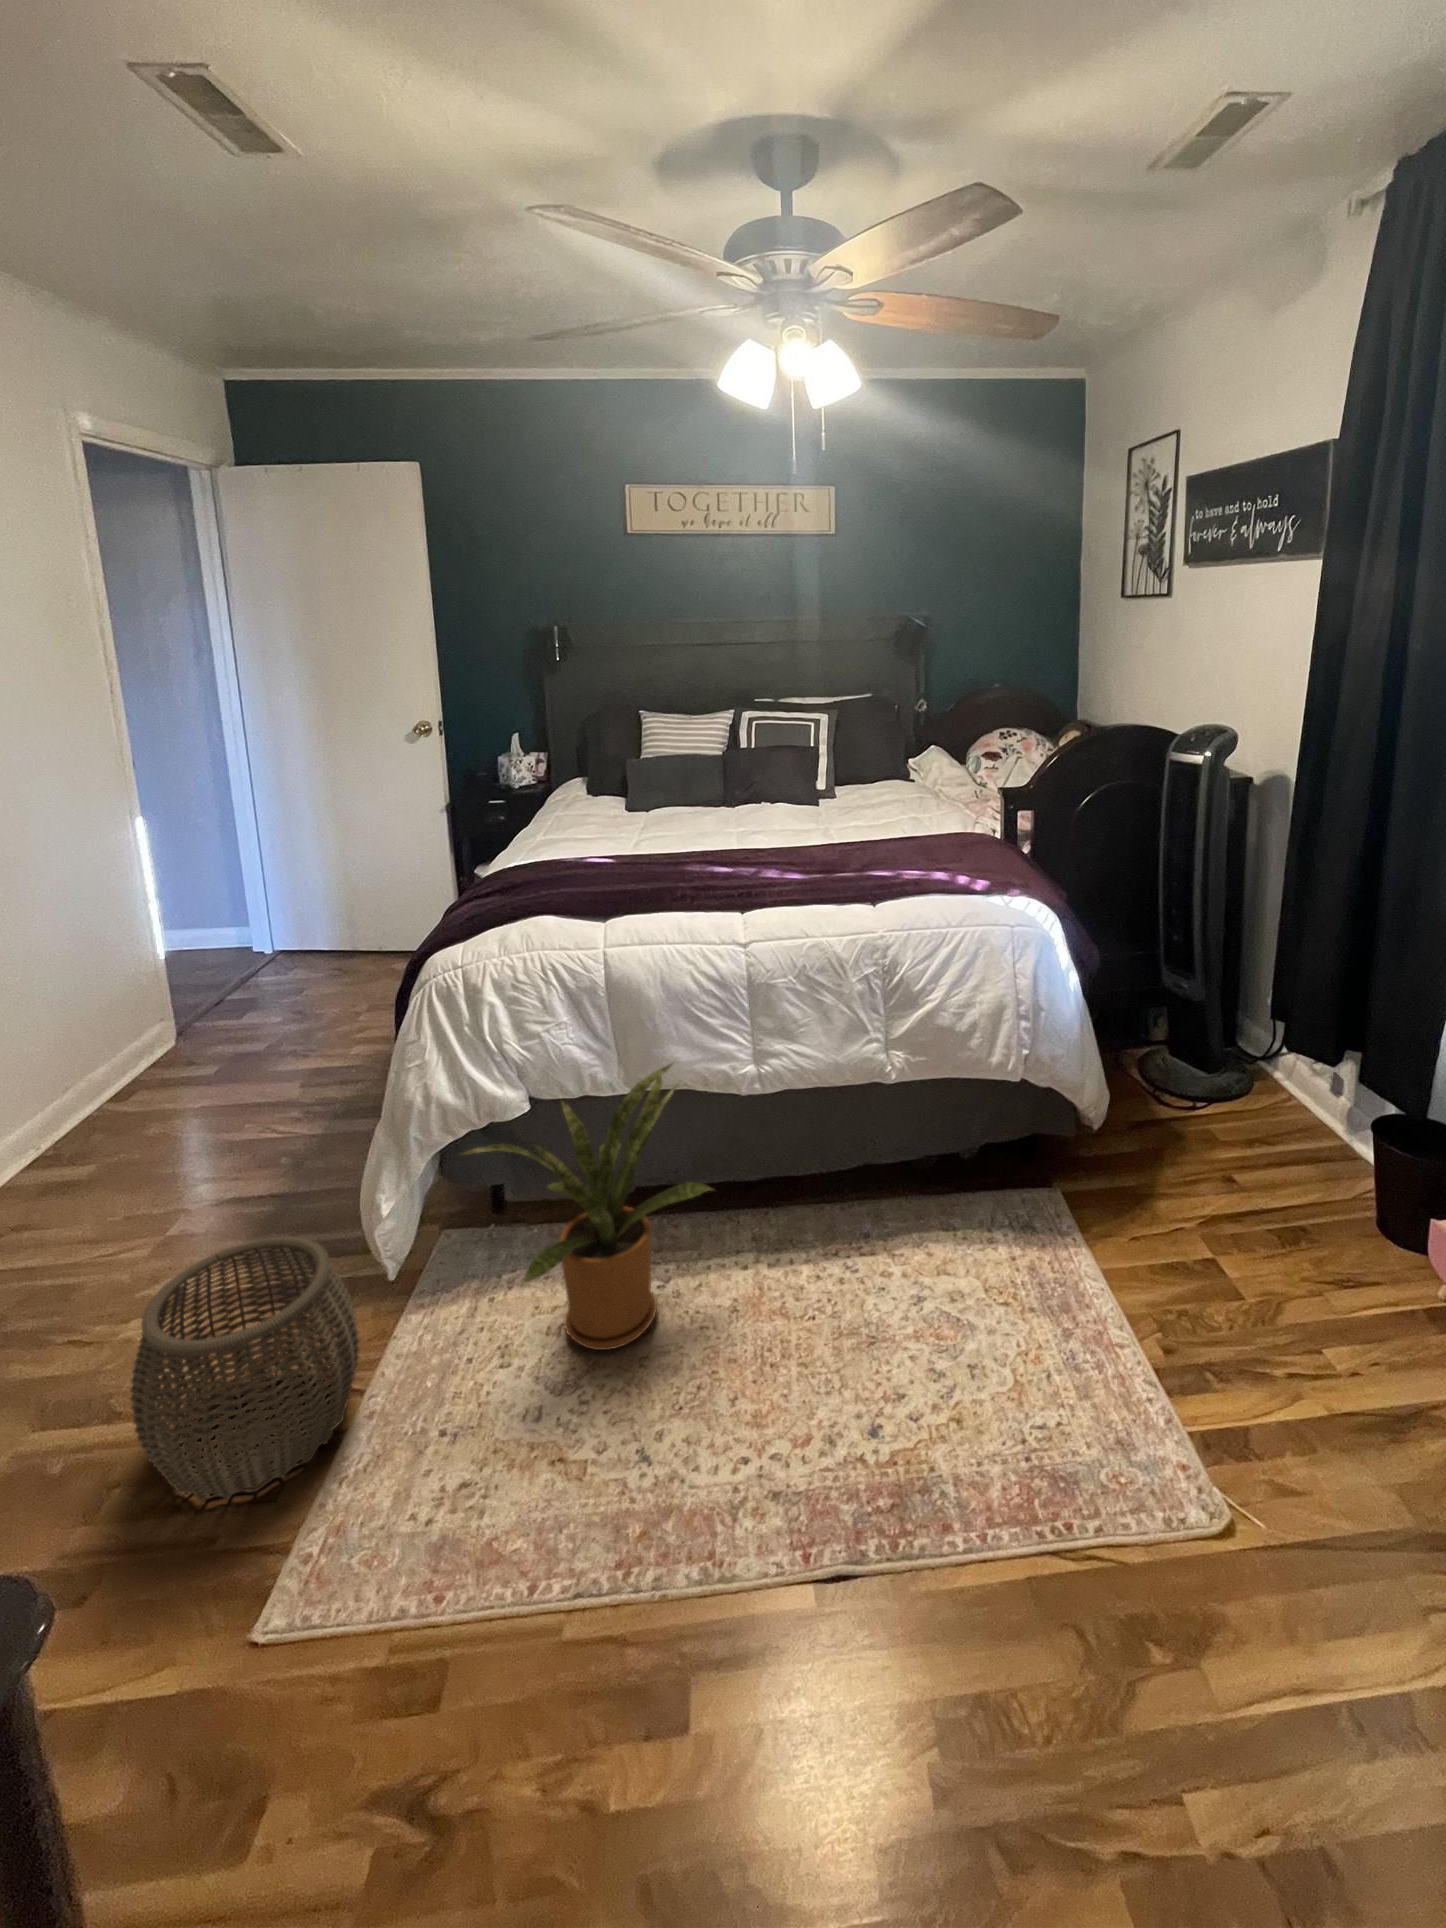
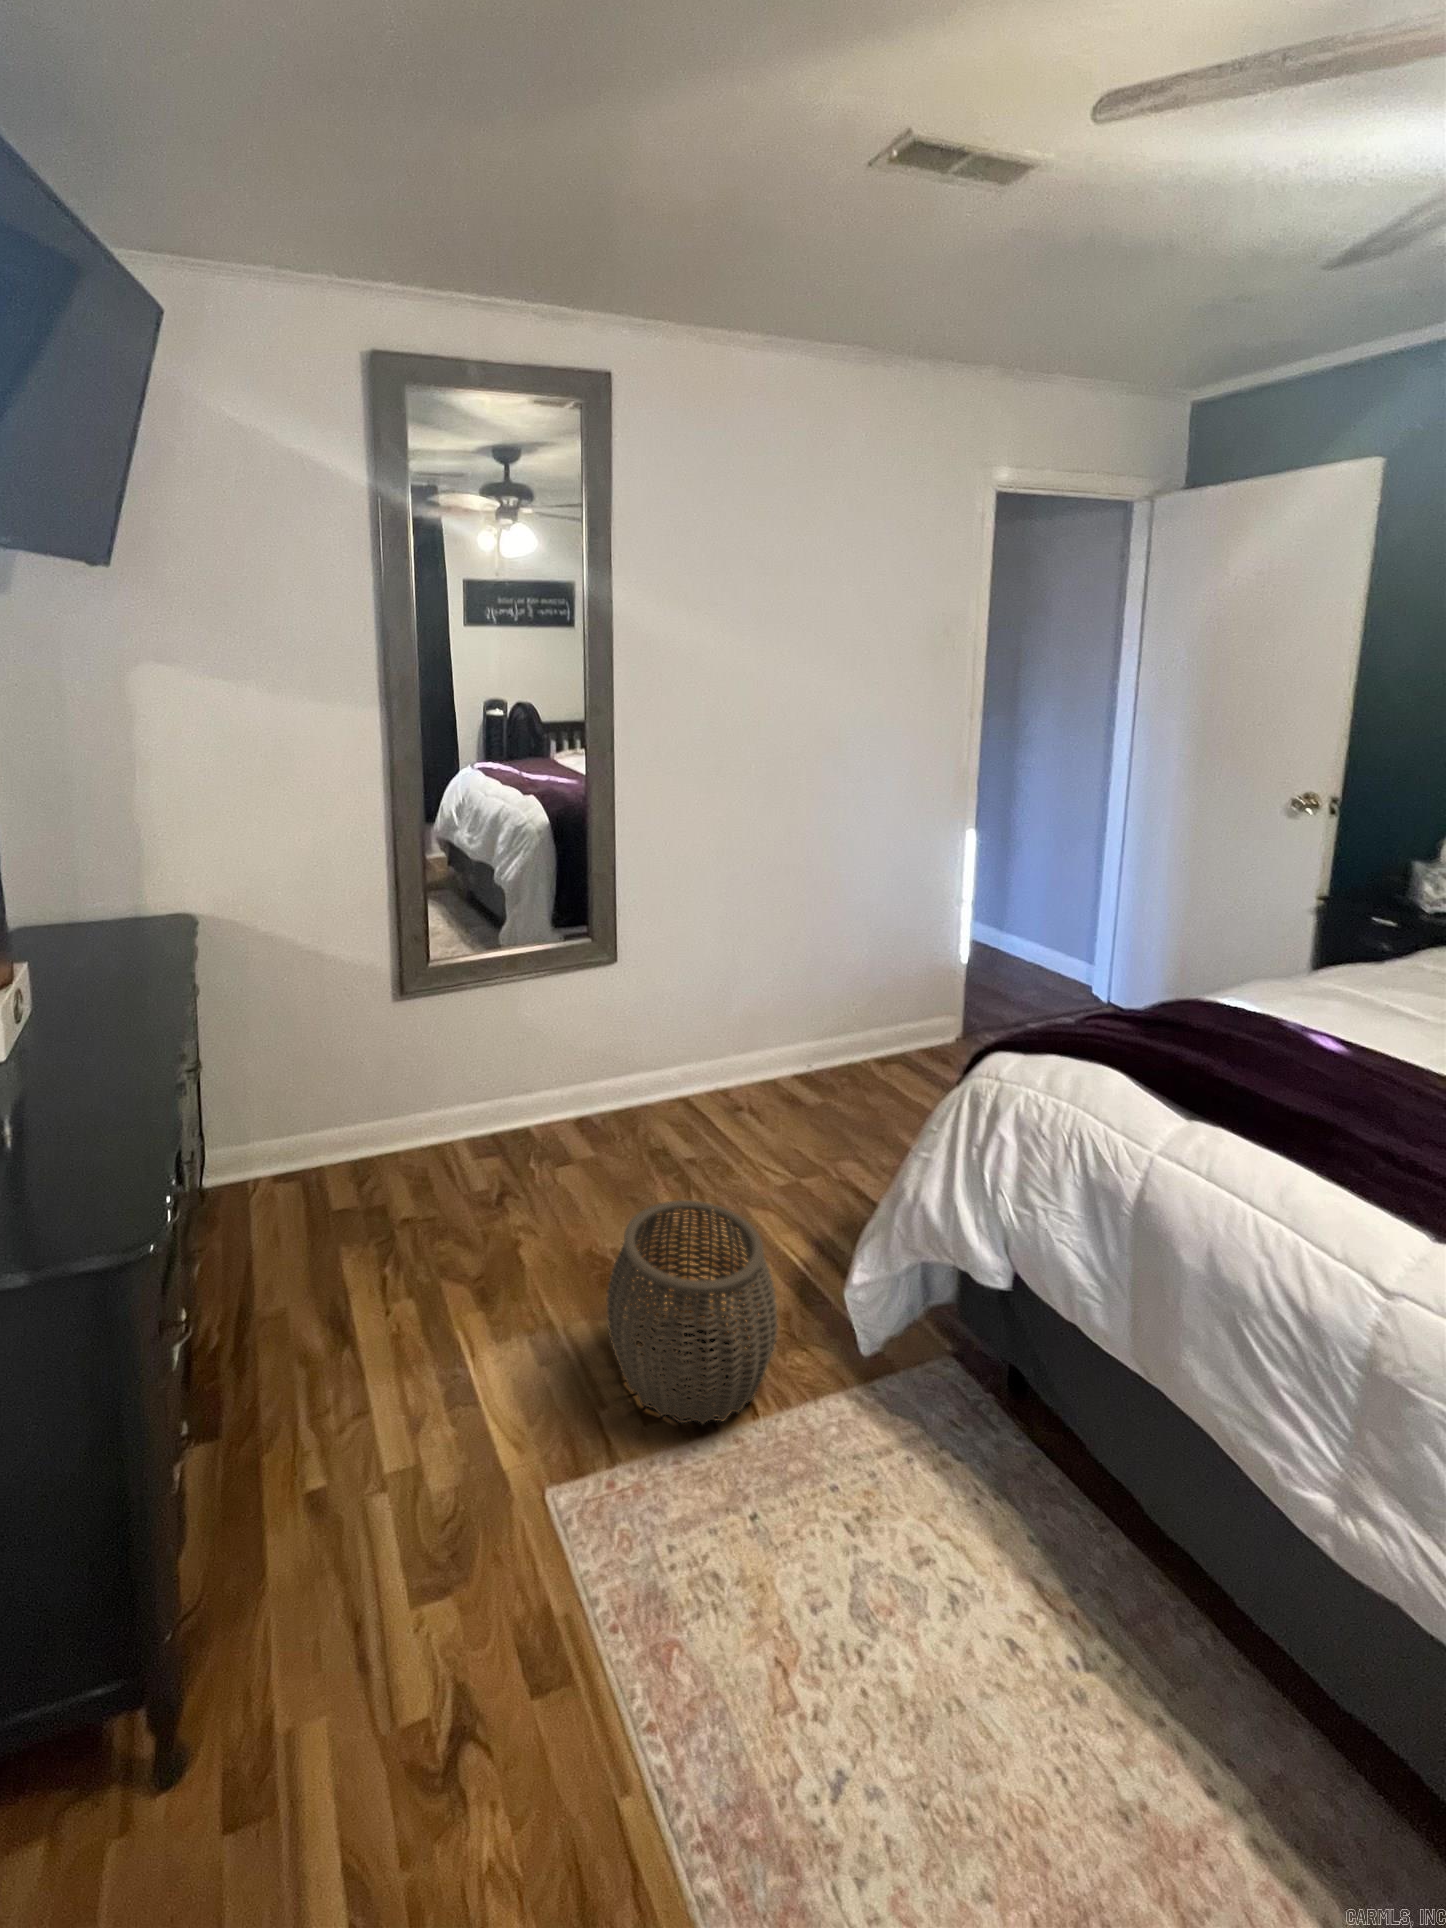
house plant: present [465,1064,712,1350] -> none [851,1263,1181,1679]

